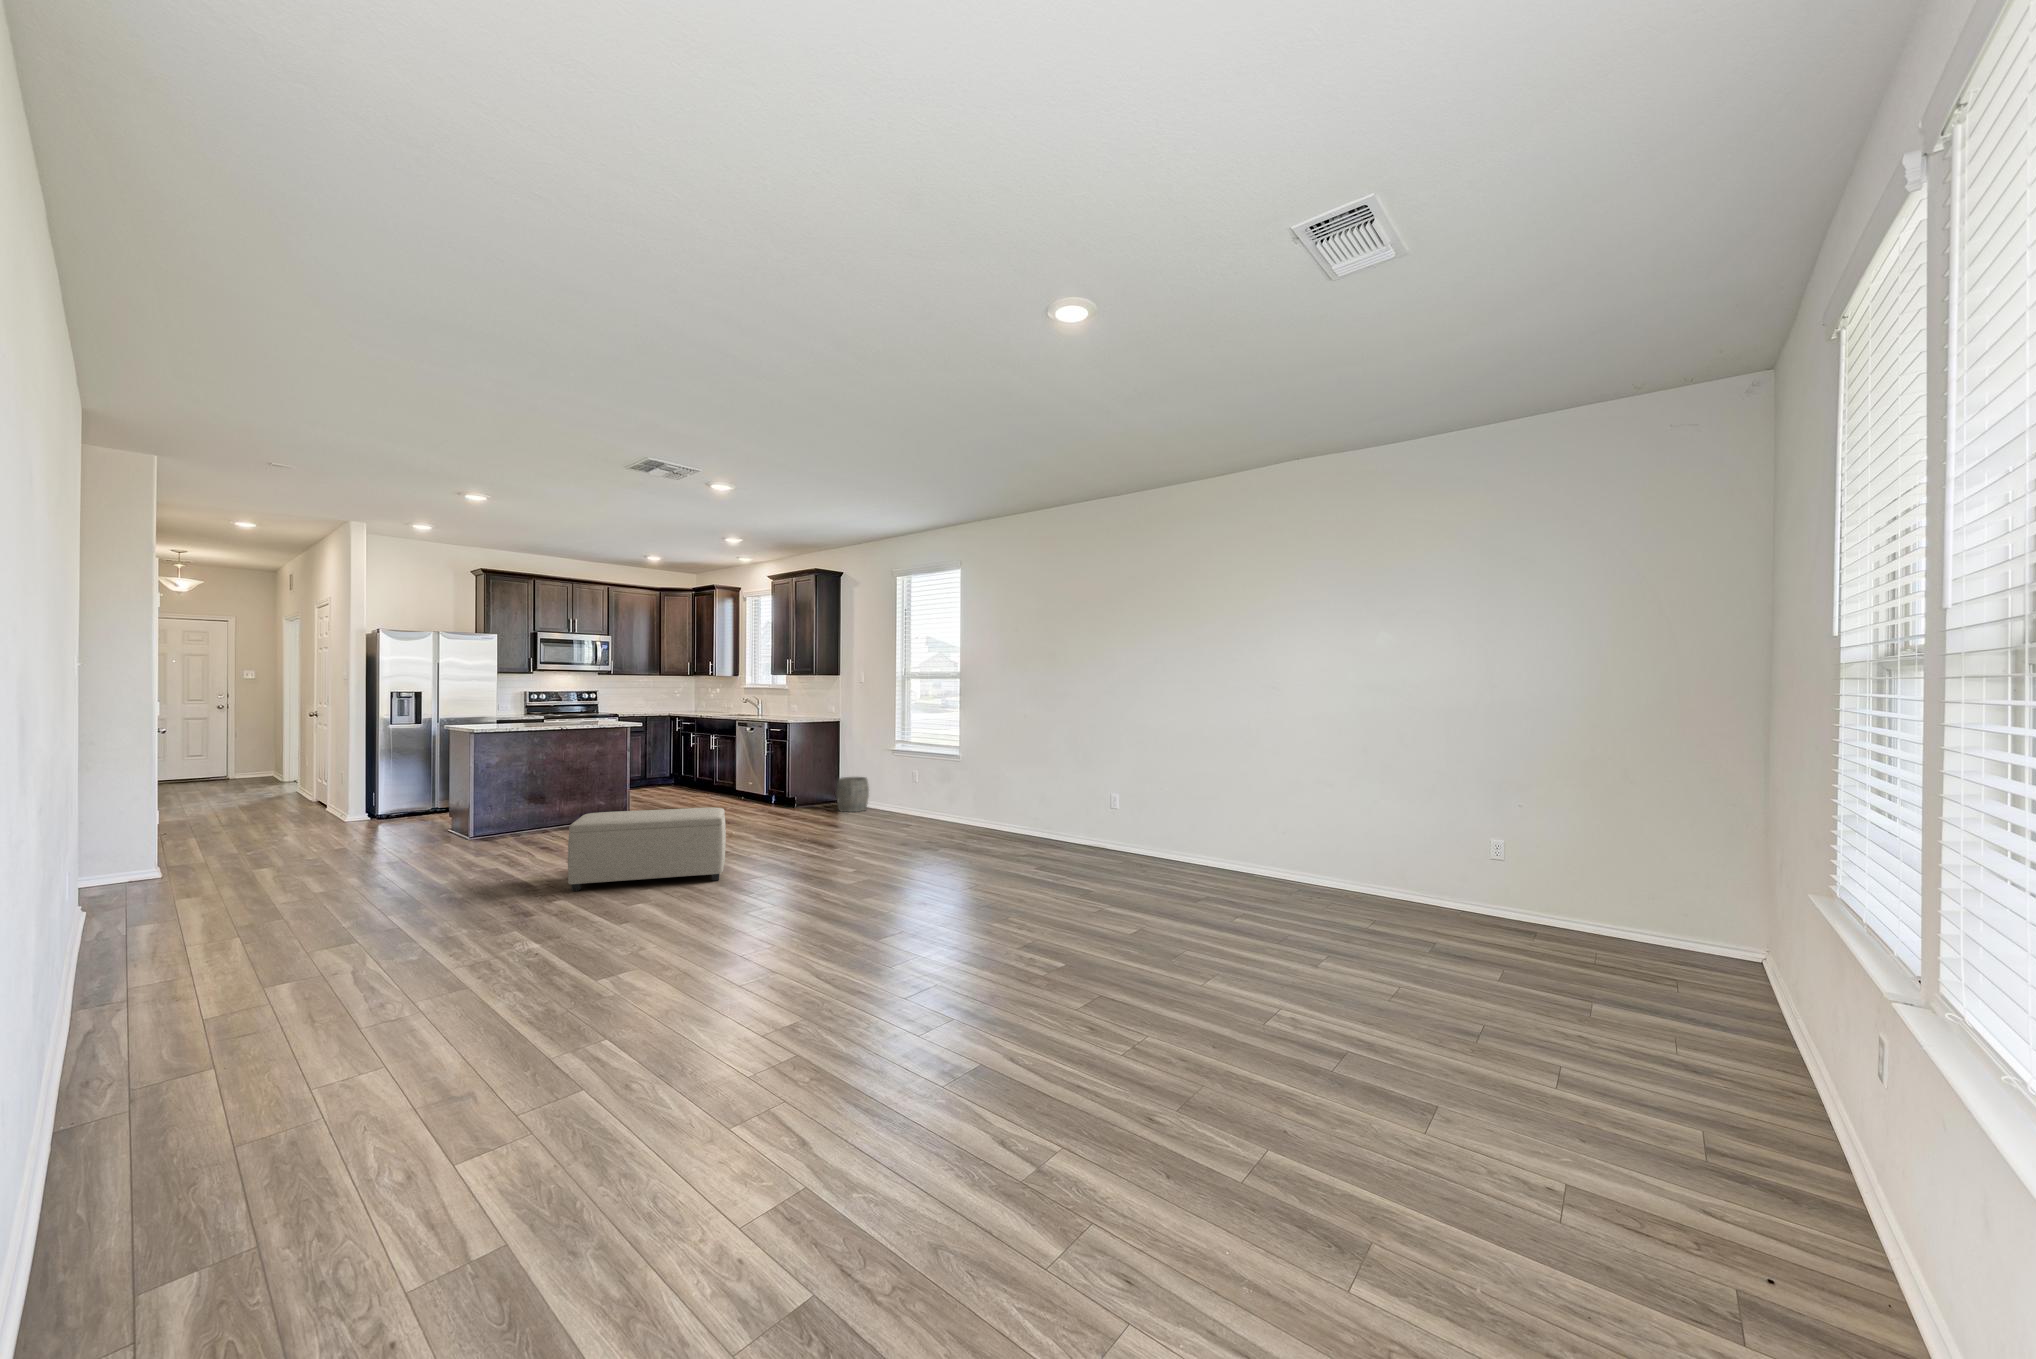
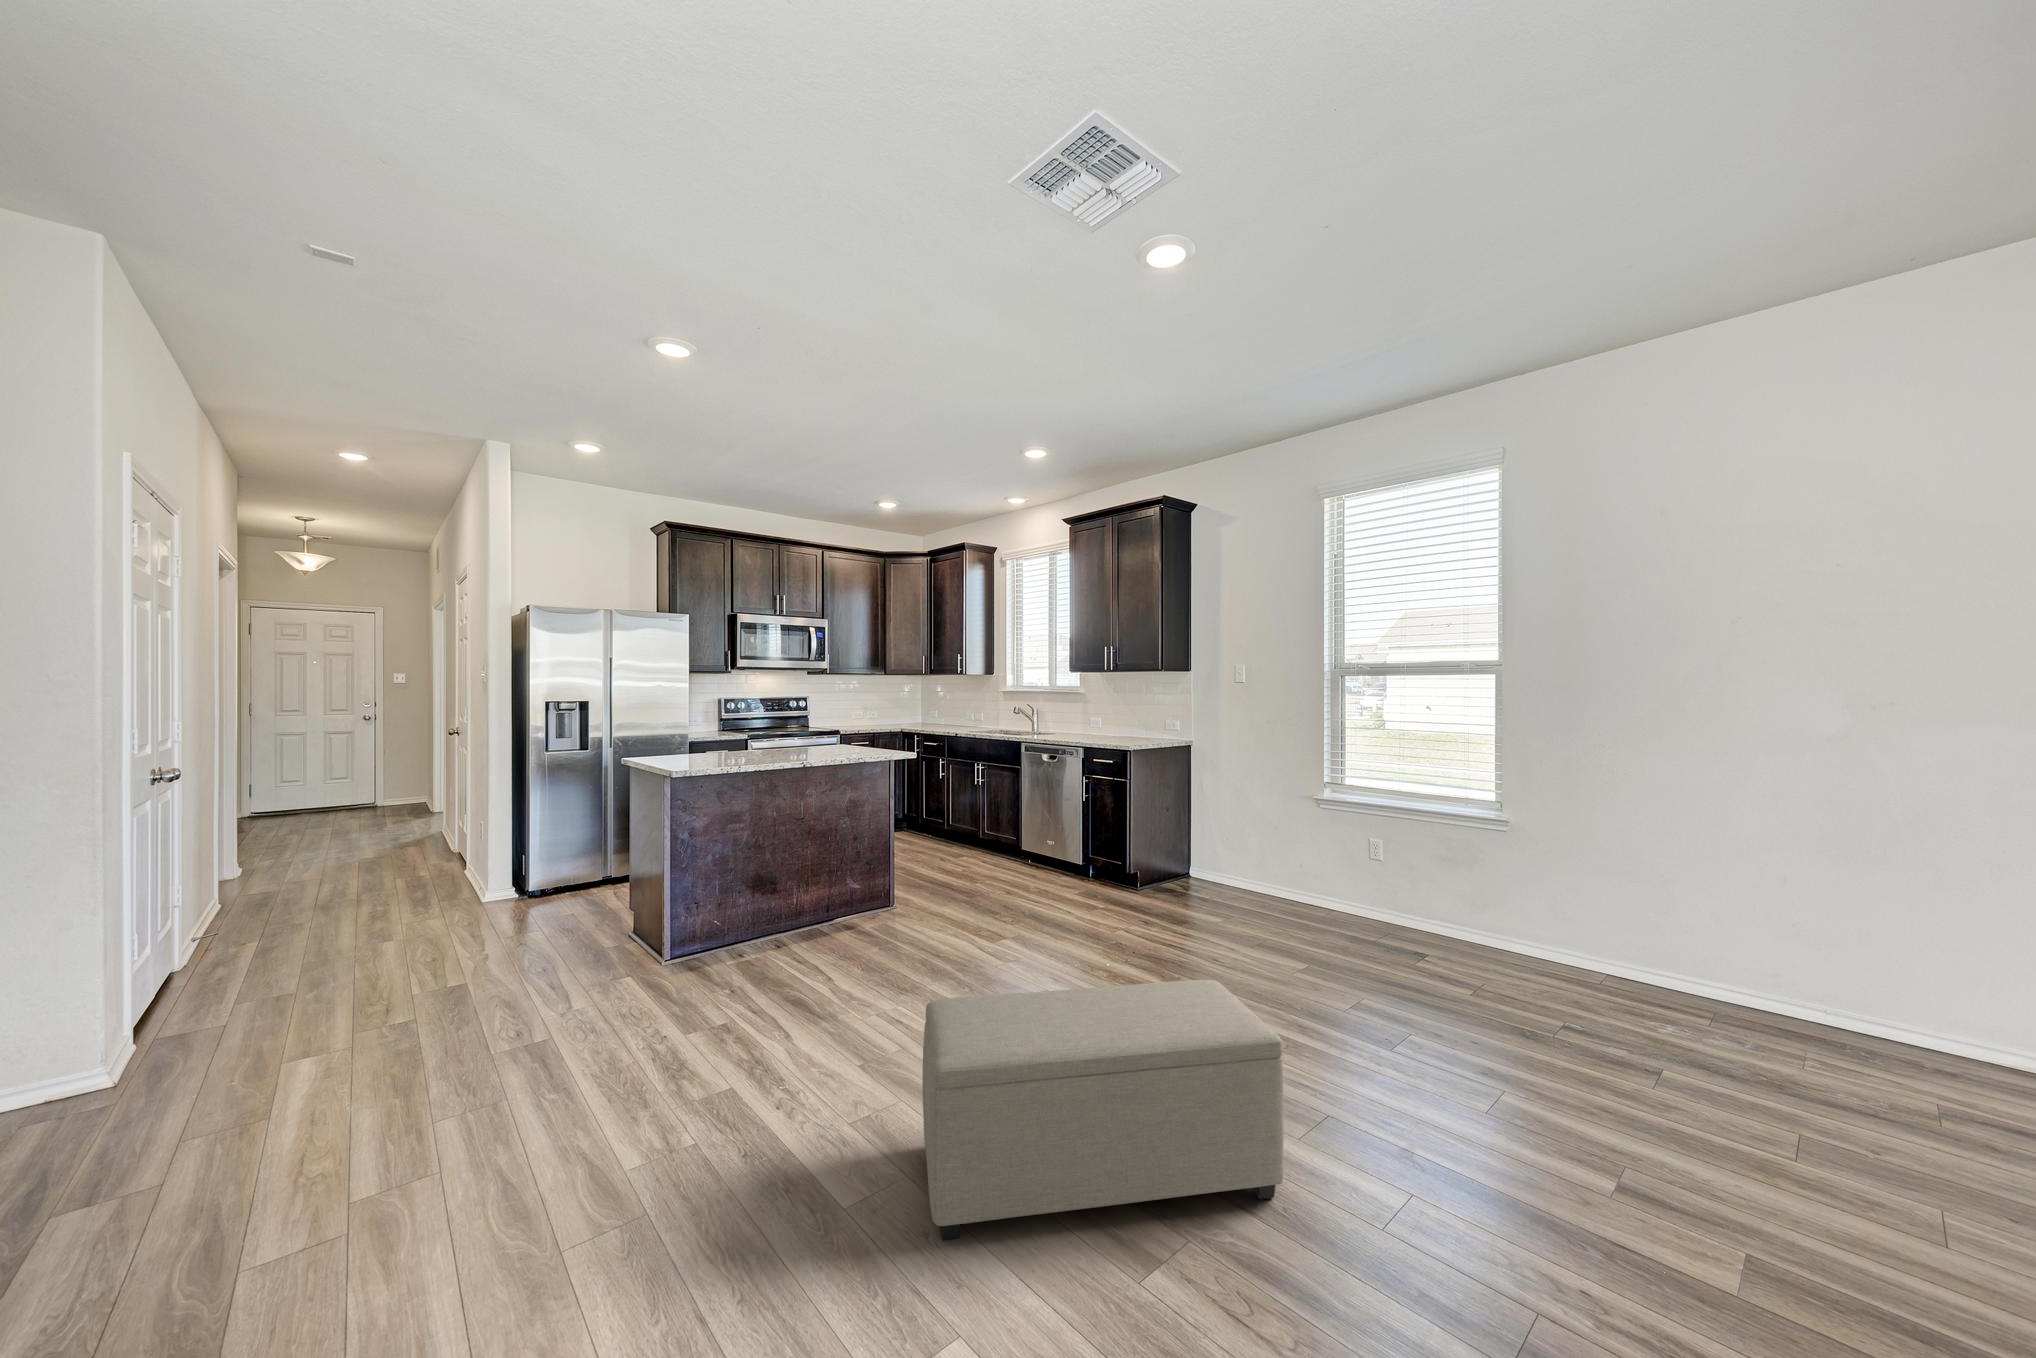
woven basket: present [836,777,869,812] -> none [1218,841,1274,905]

